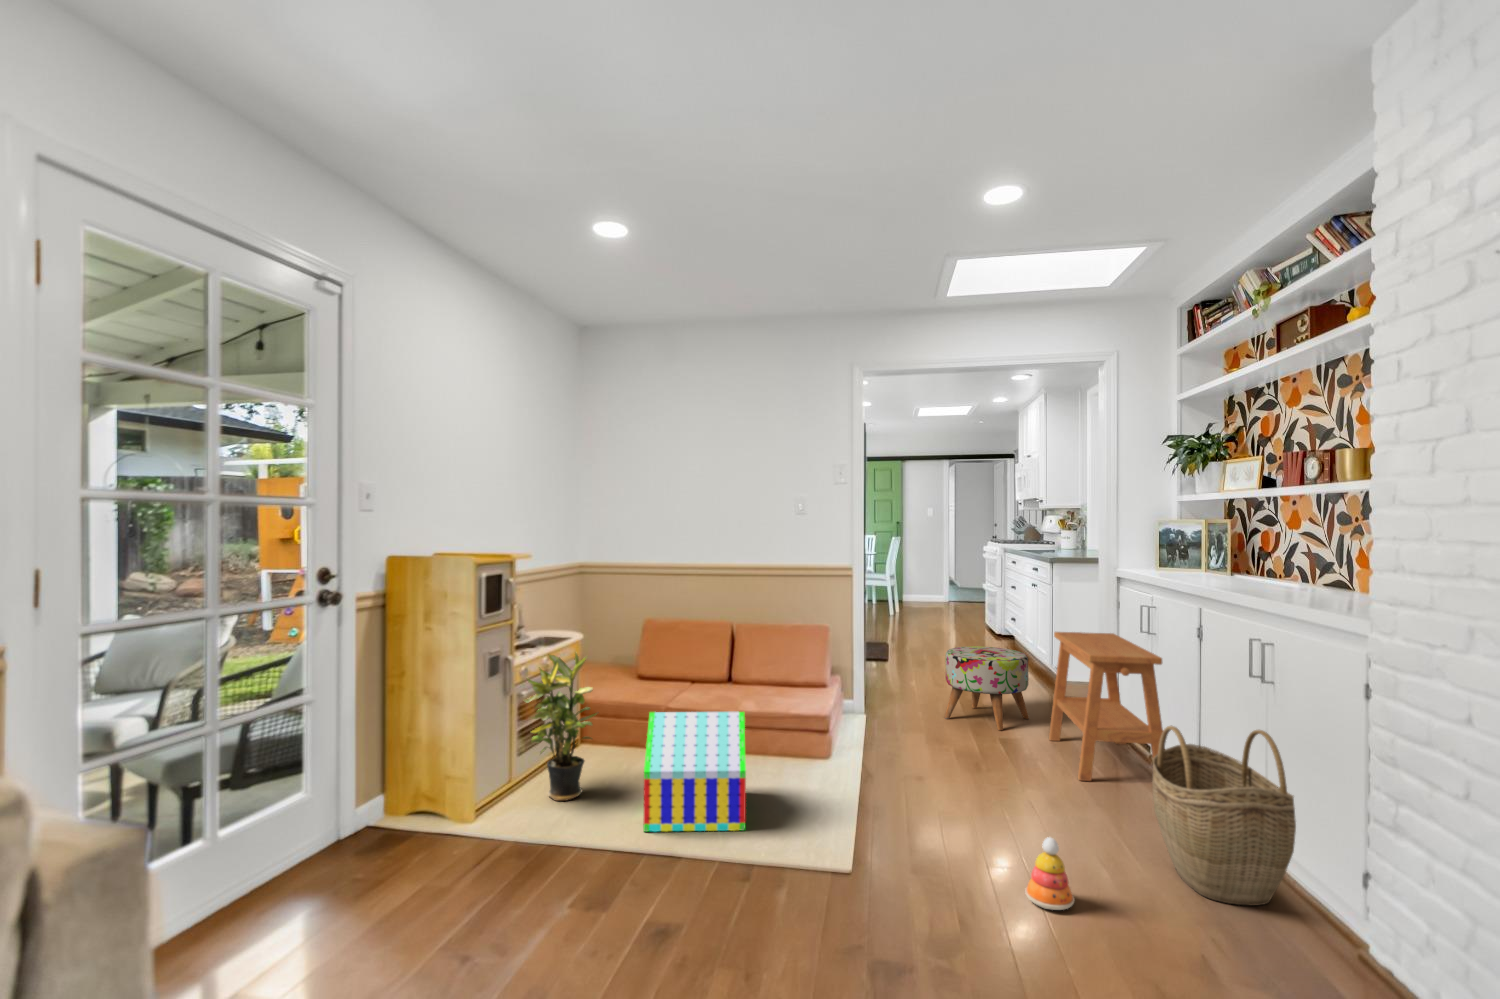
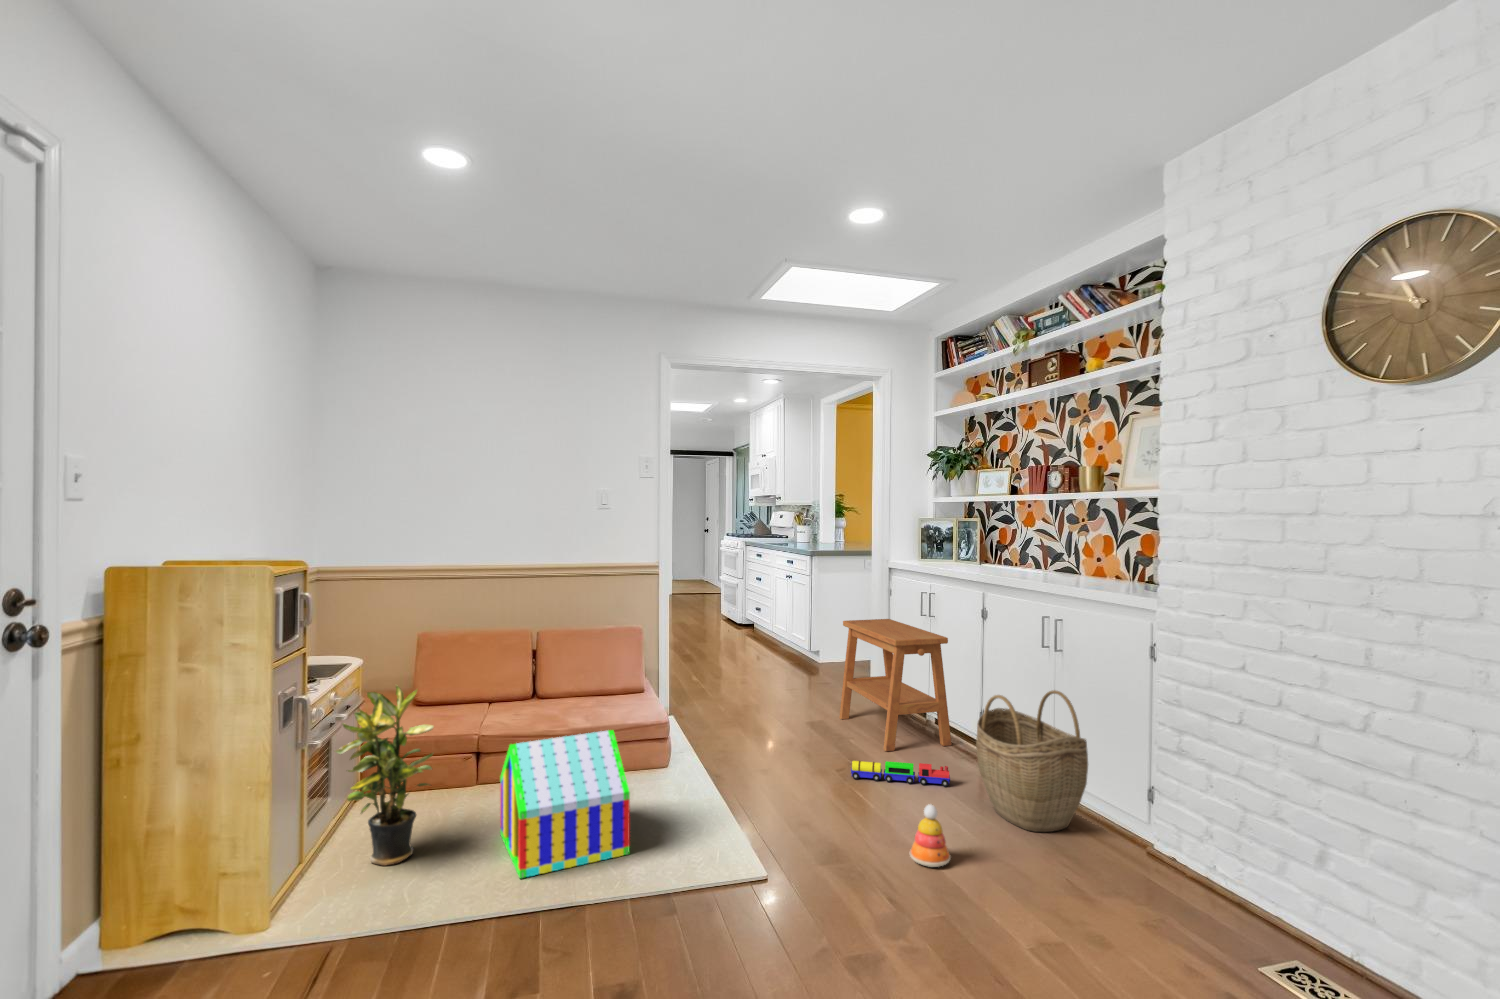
ottoman: present [945,646,1029,730] -> none [740,639,814,716]
toy train: none [1017,782,1137,829] -> present [851,761,951,787]

